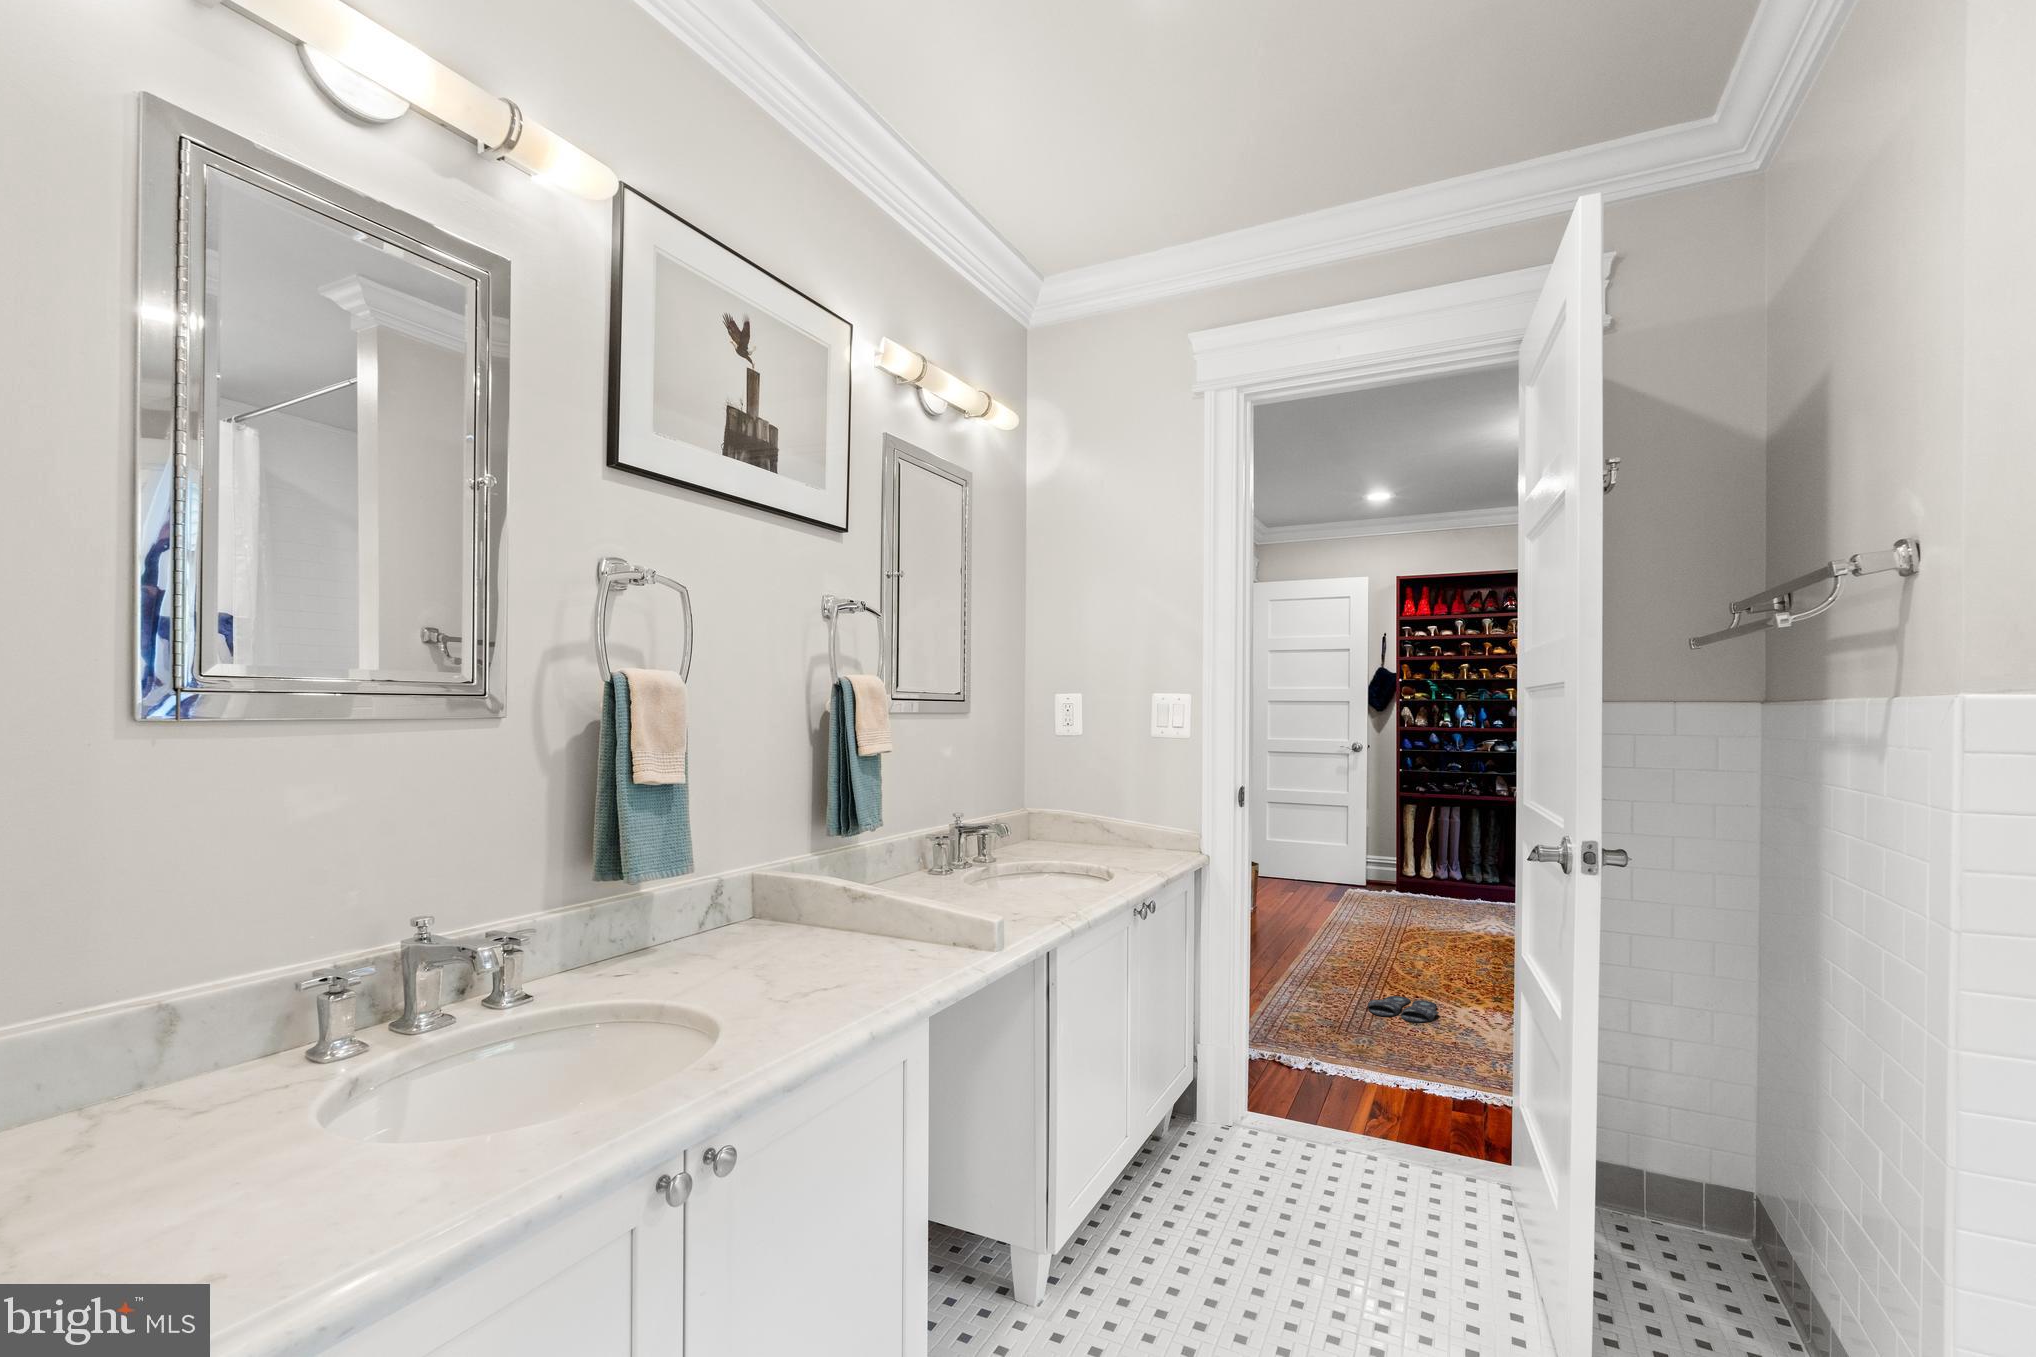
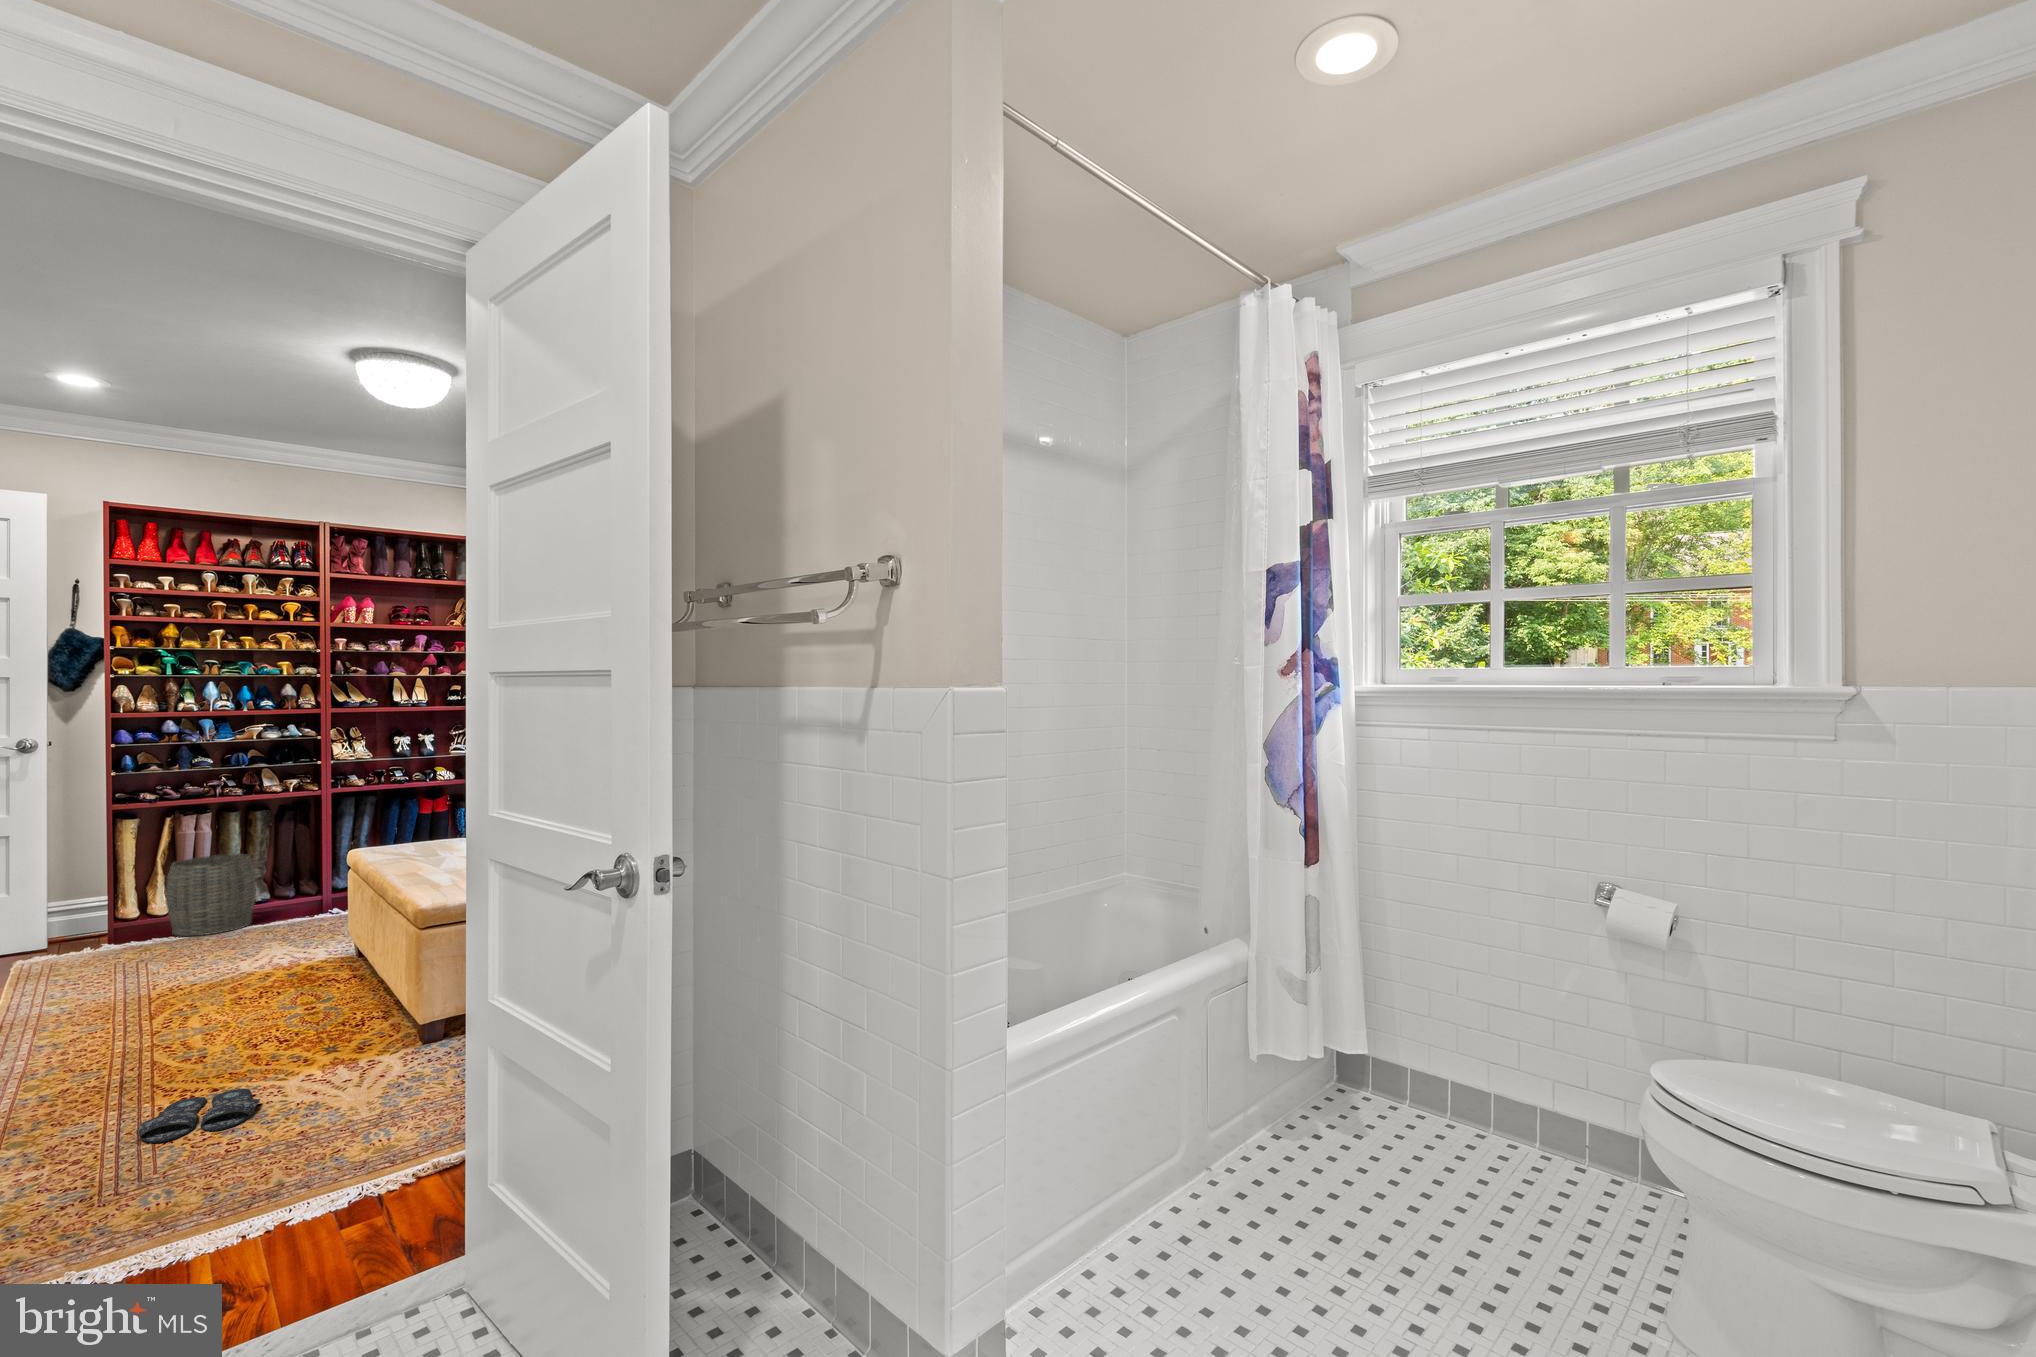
woven basket: none [1429,839,1487,900] -> present [166,854,256,936]

